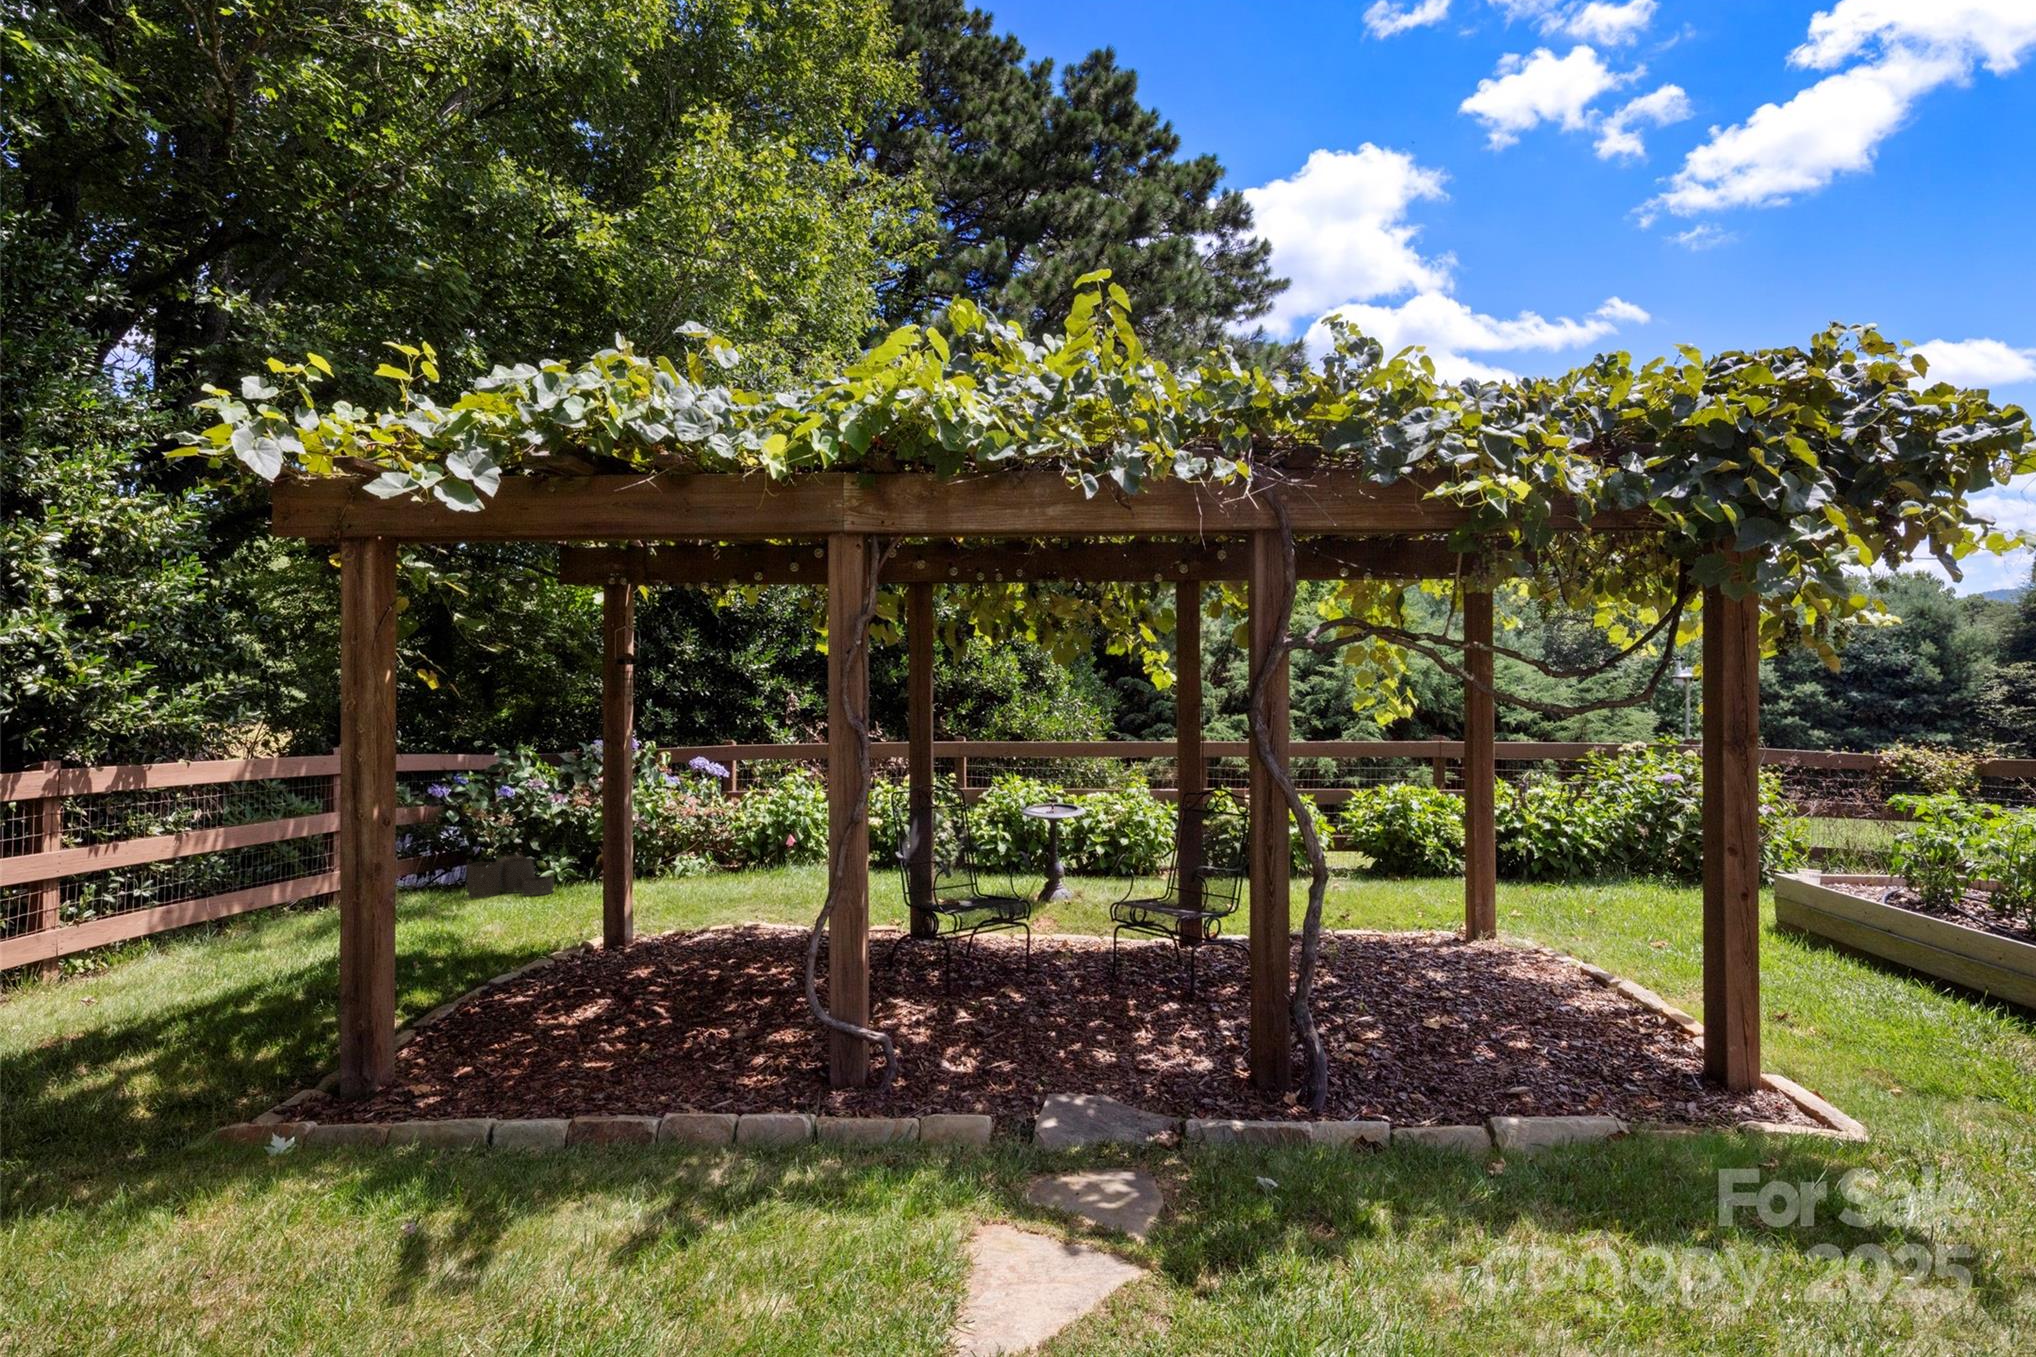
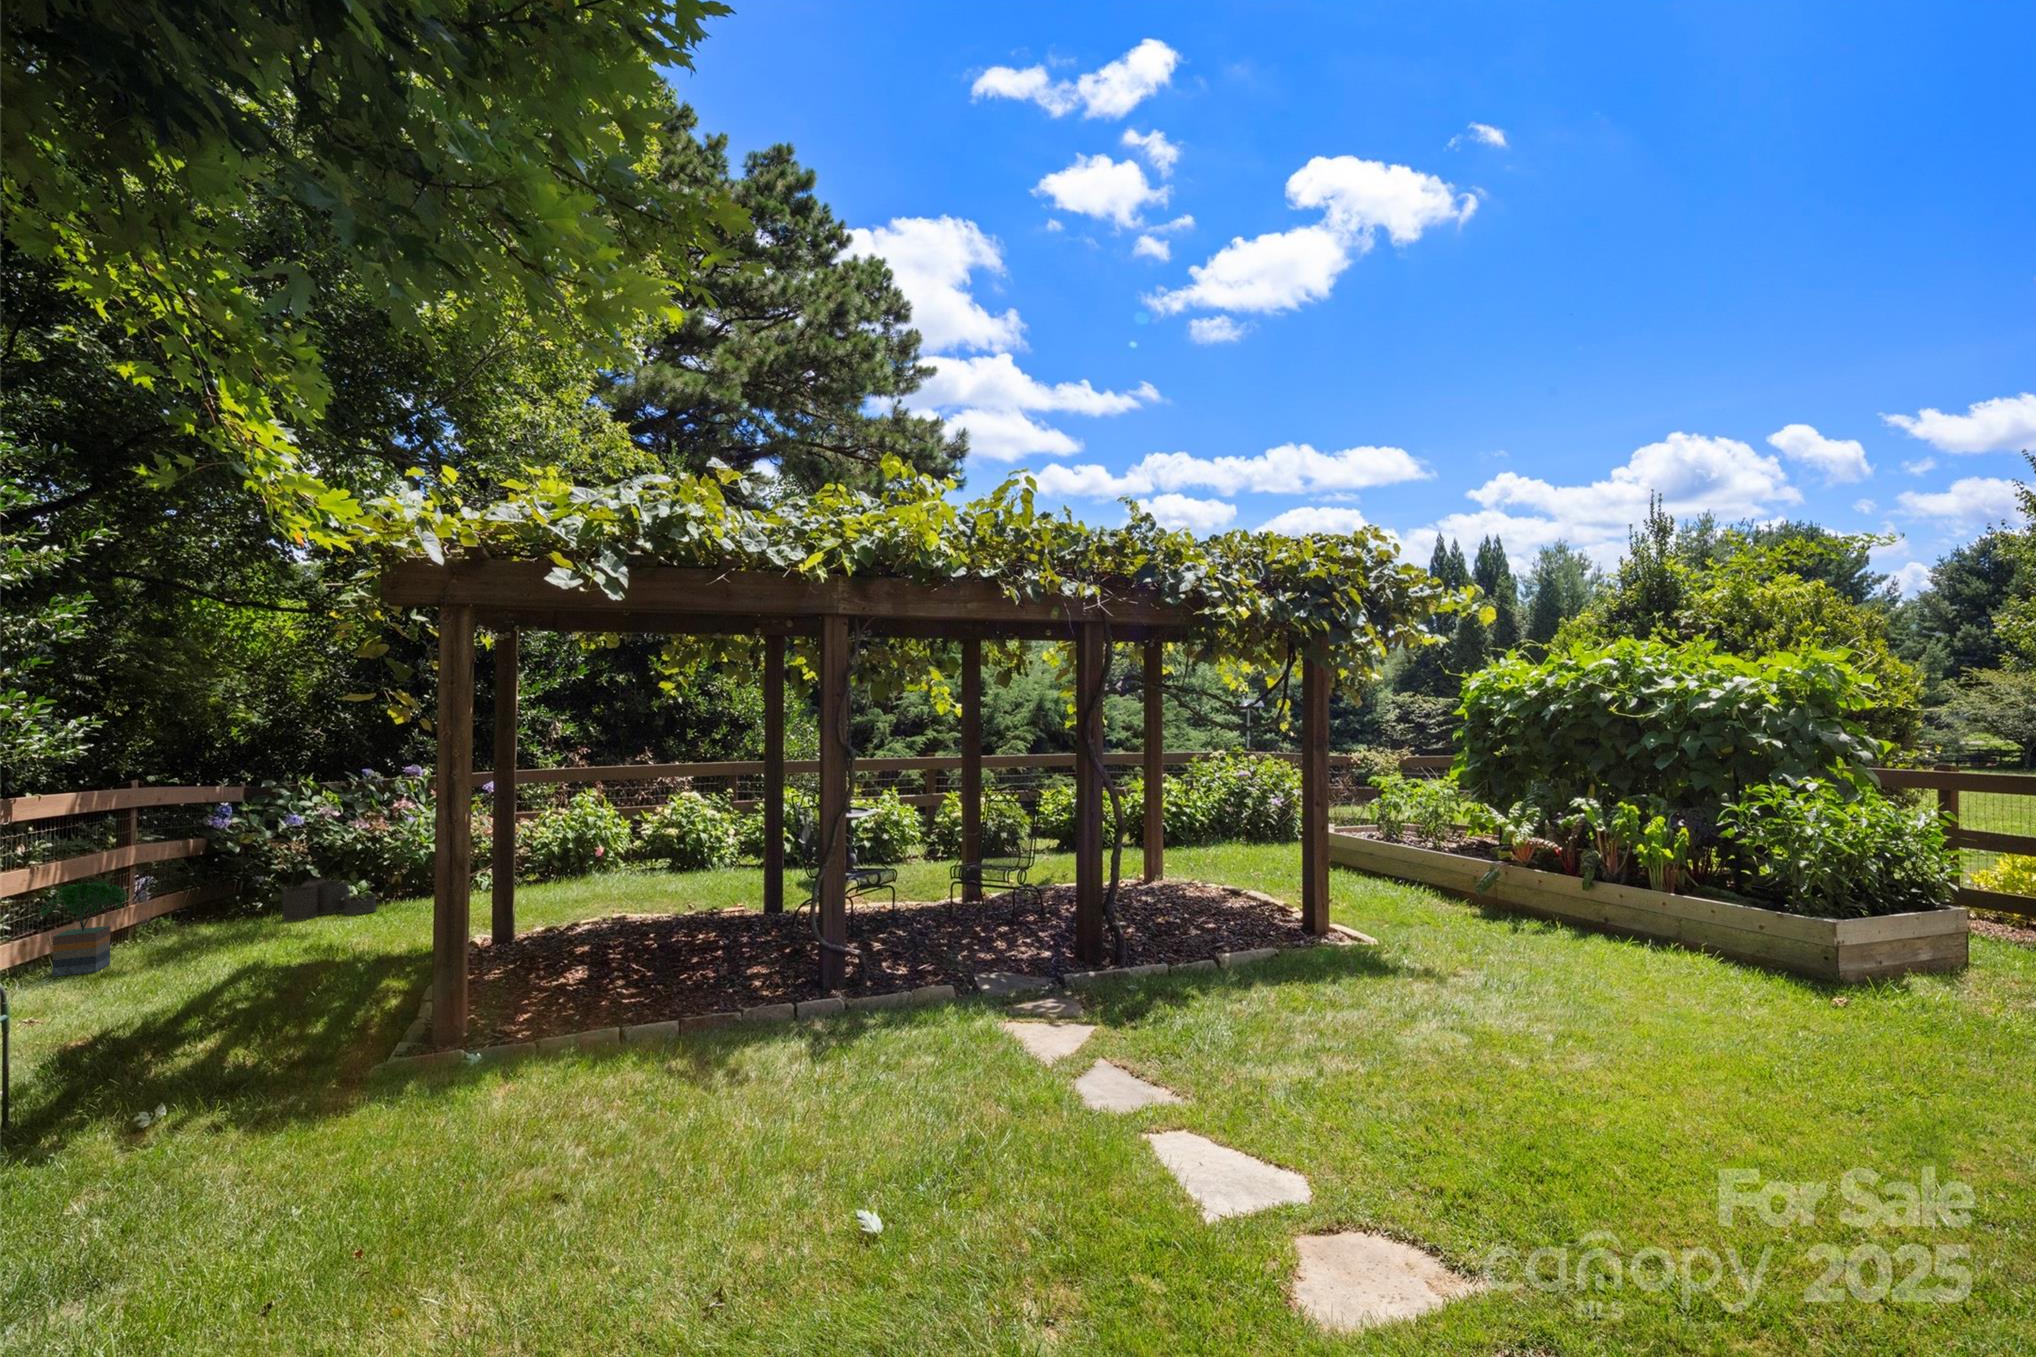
potted tree: none [210,848,297,941] -> present [40,881,128,976]

